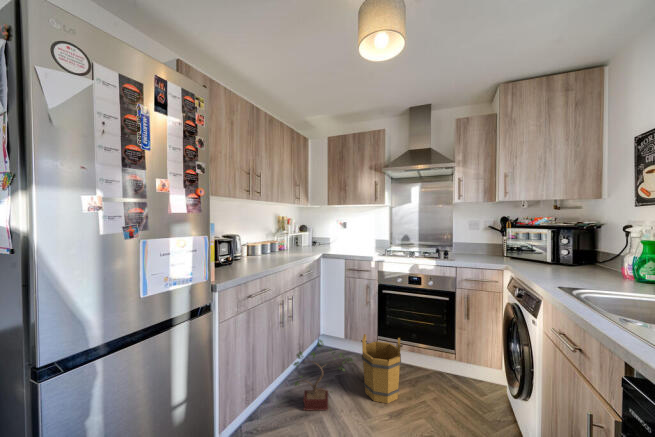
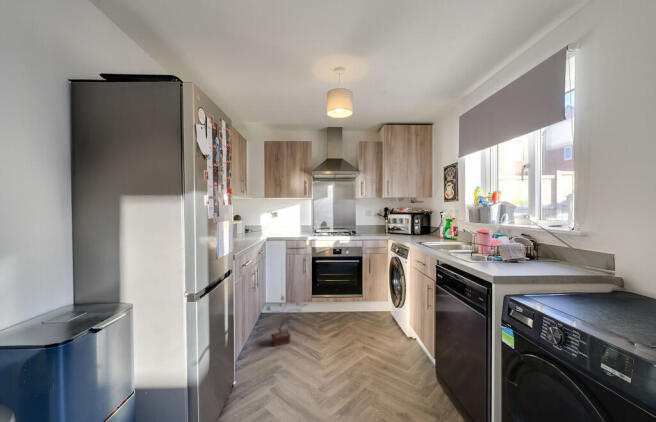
bucket: present [361,334,403,403] -> none [306,289,334,332]

